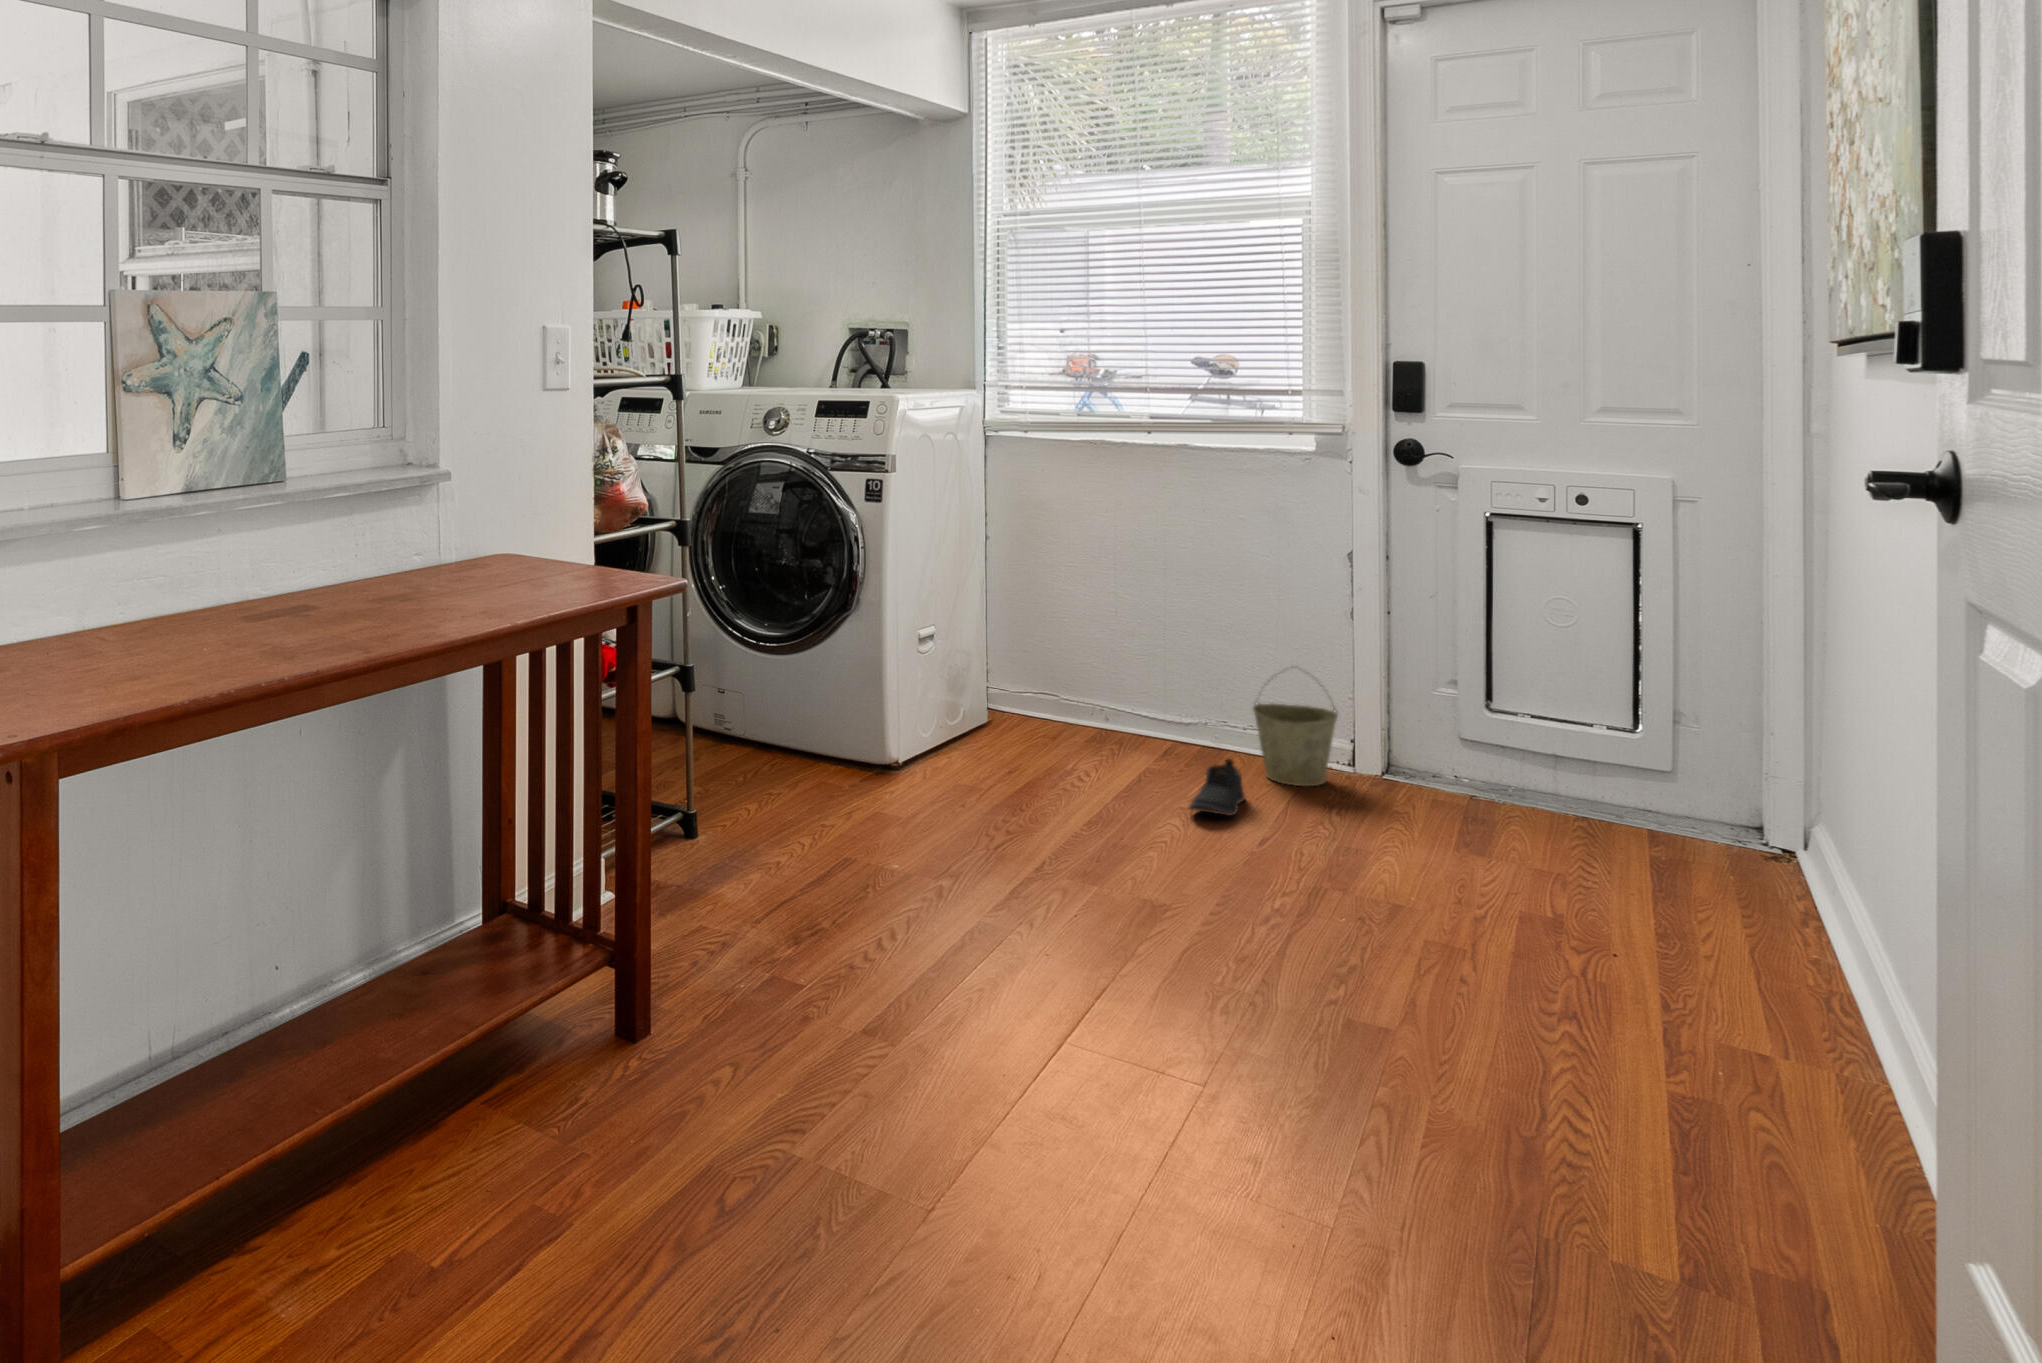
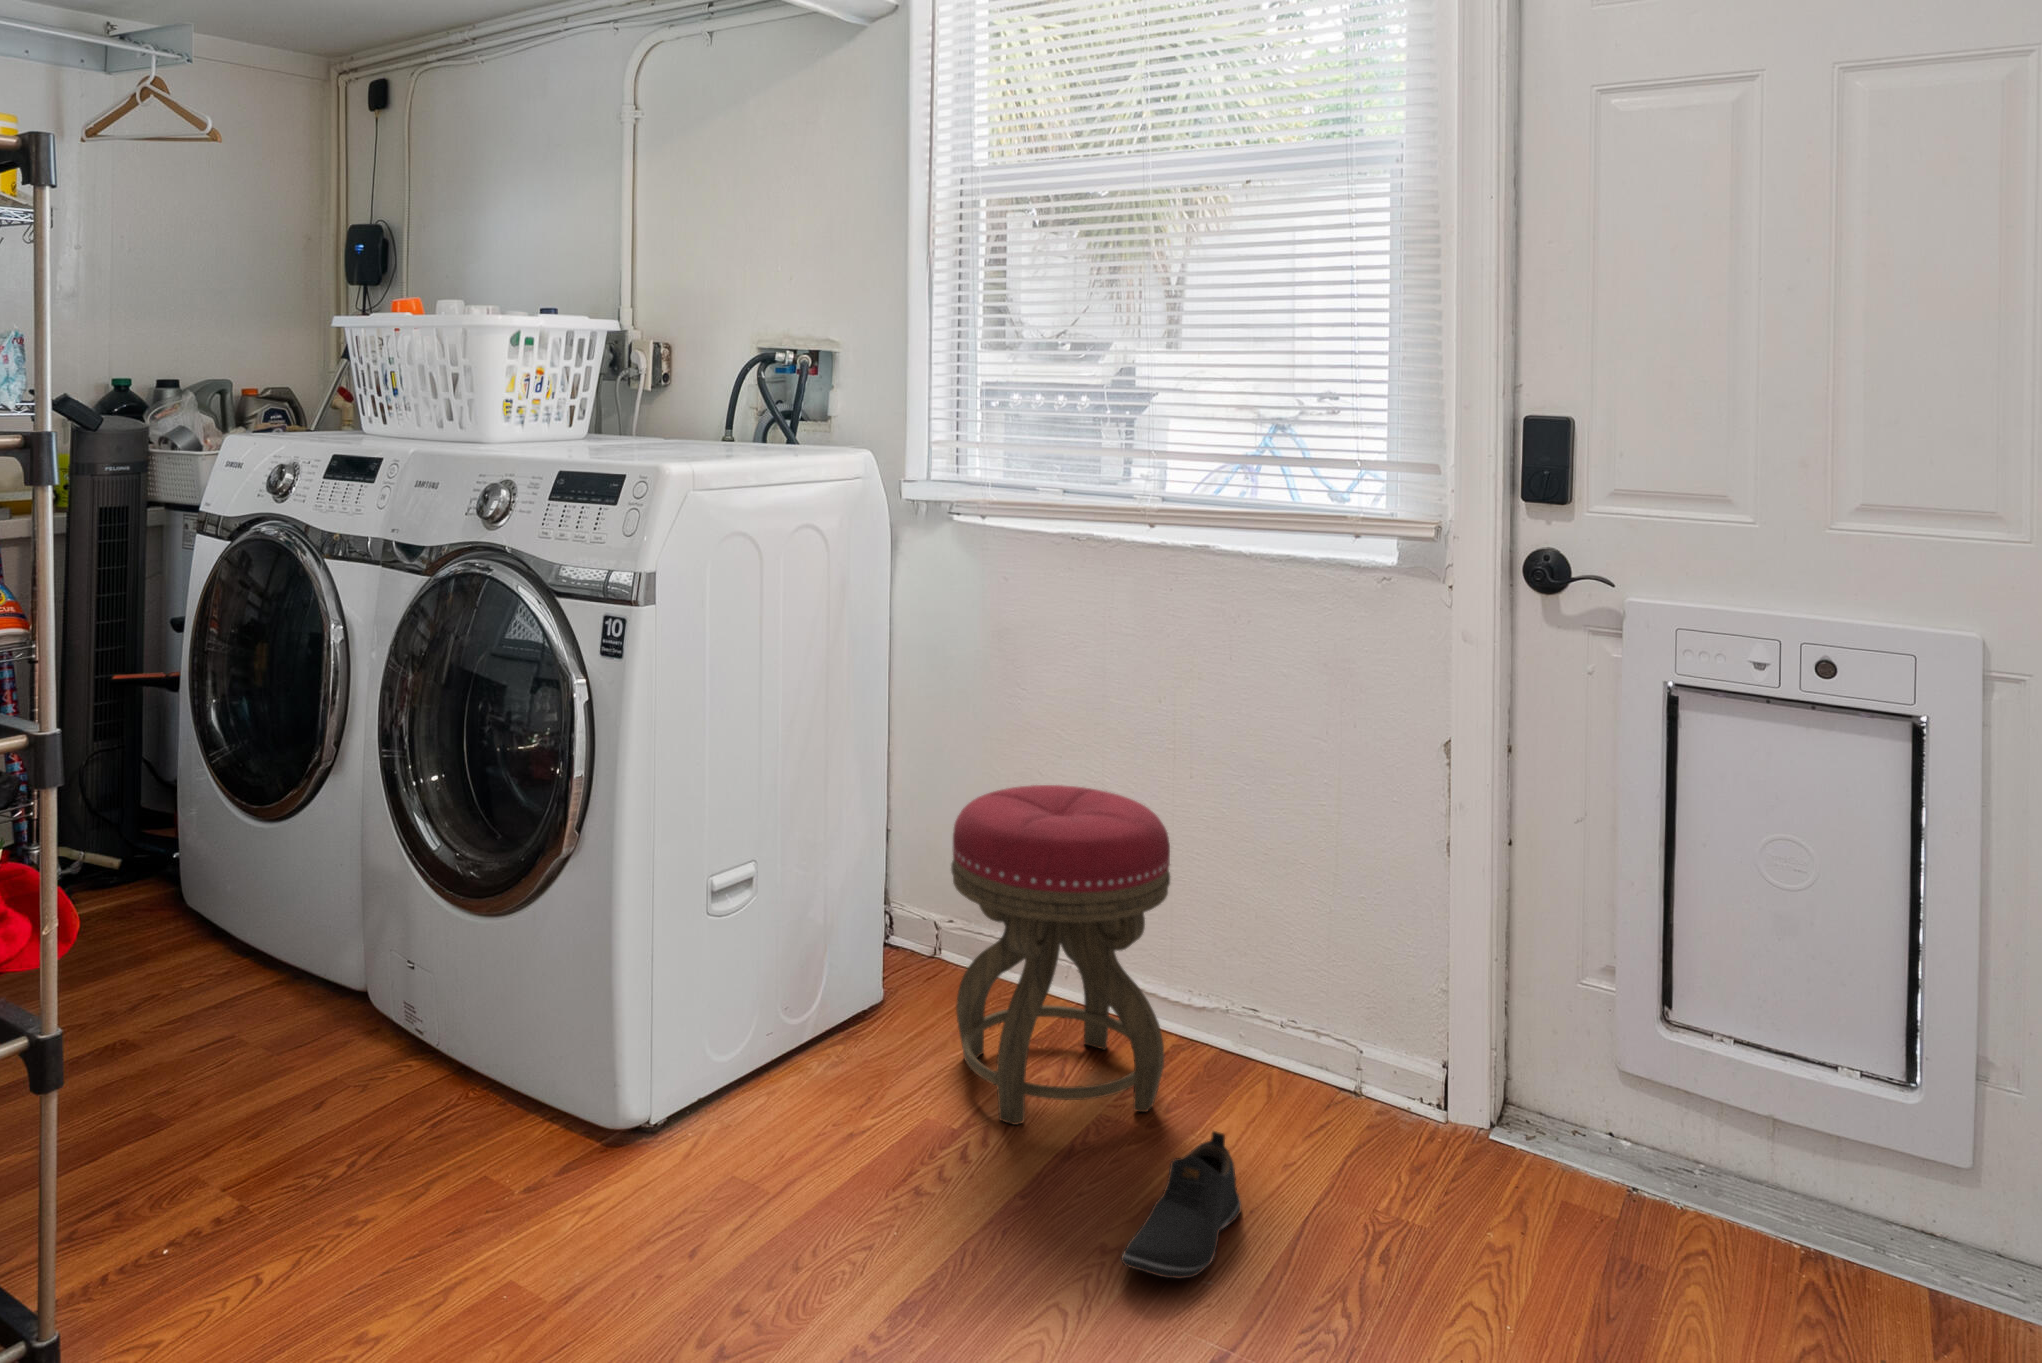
stool: none [1047,589,1183,770] -> present [951,785,1170,1125]
bucket: present [1253,666,1338,786] -> none [1275,944,1415,1167]

